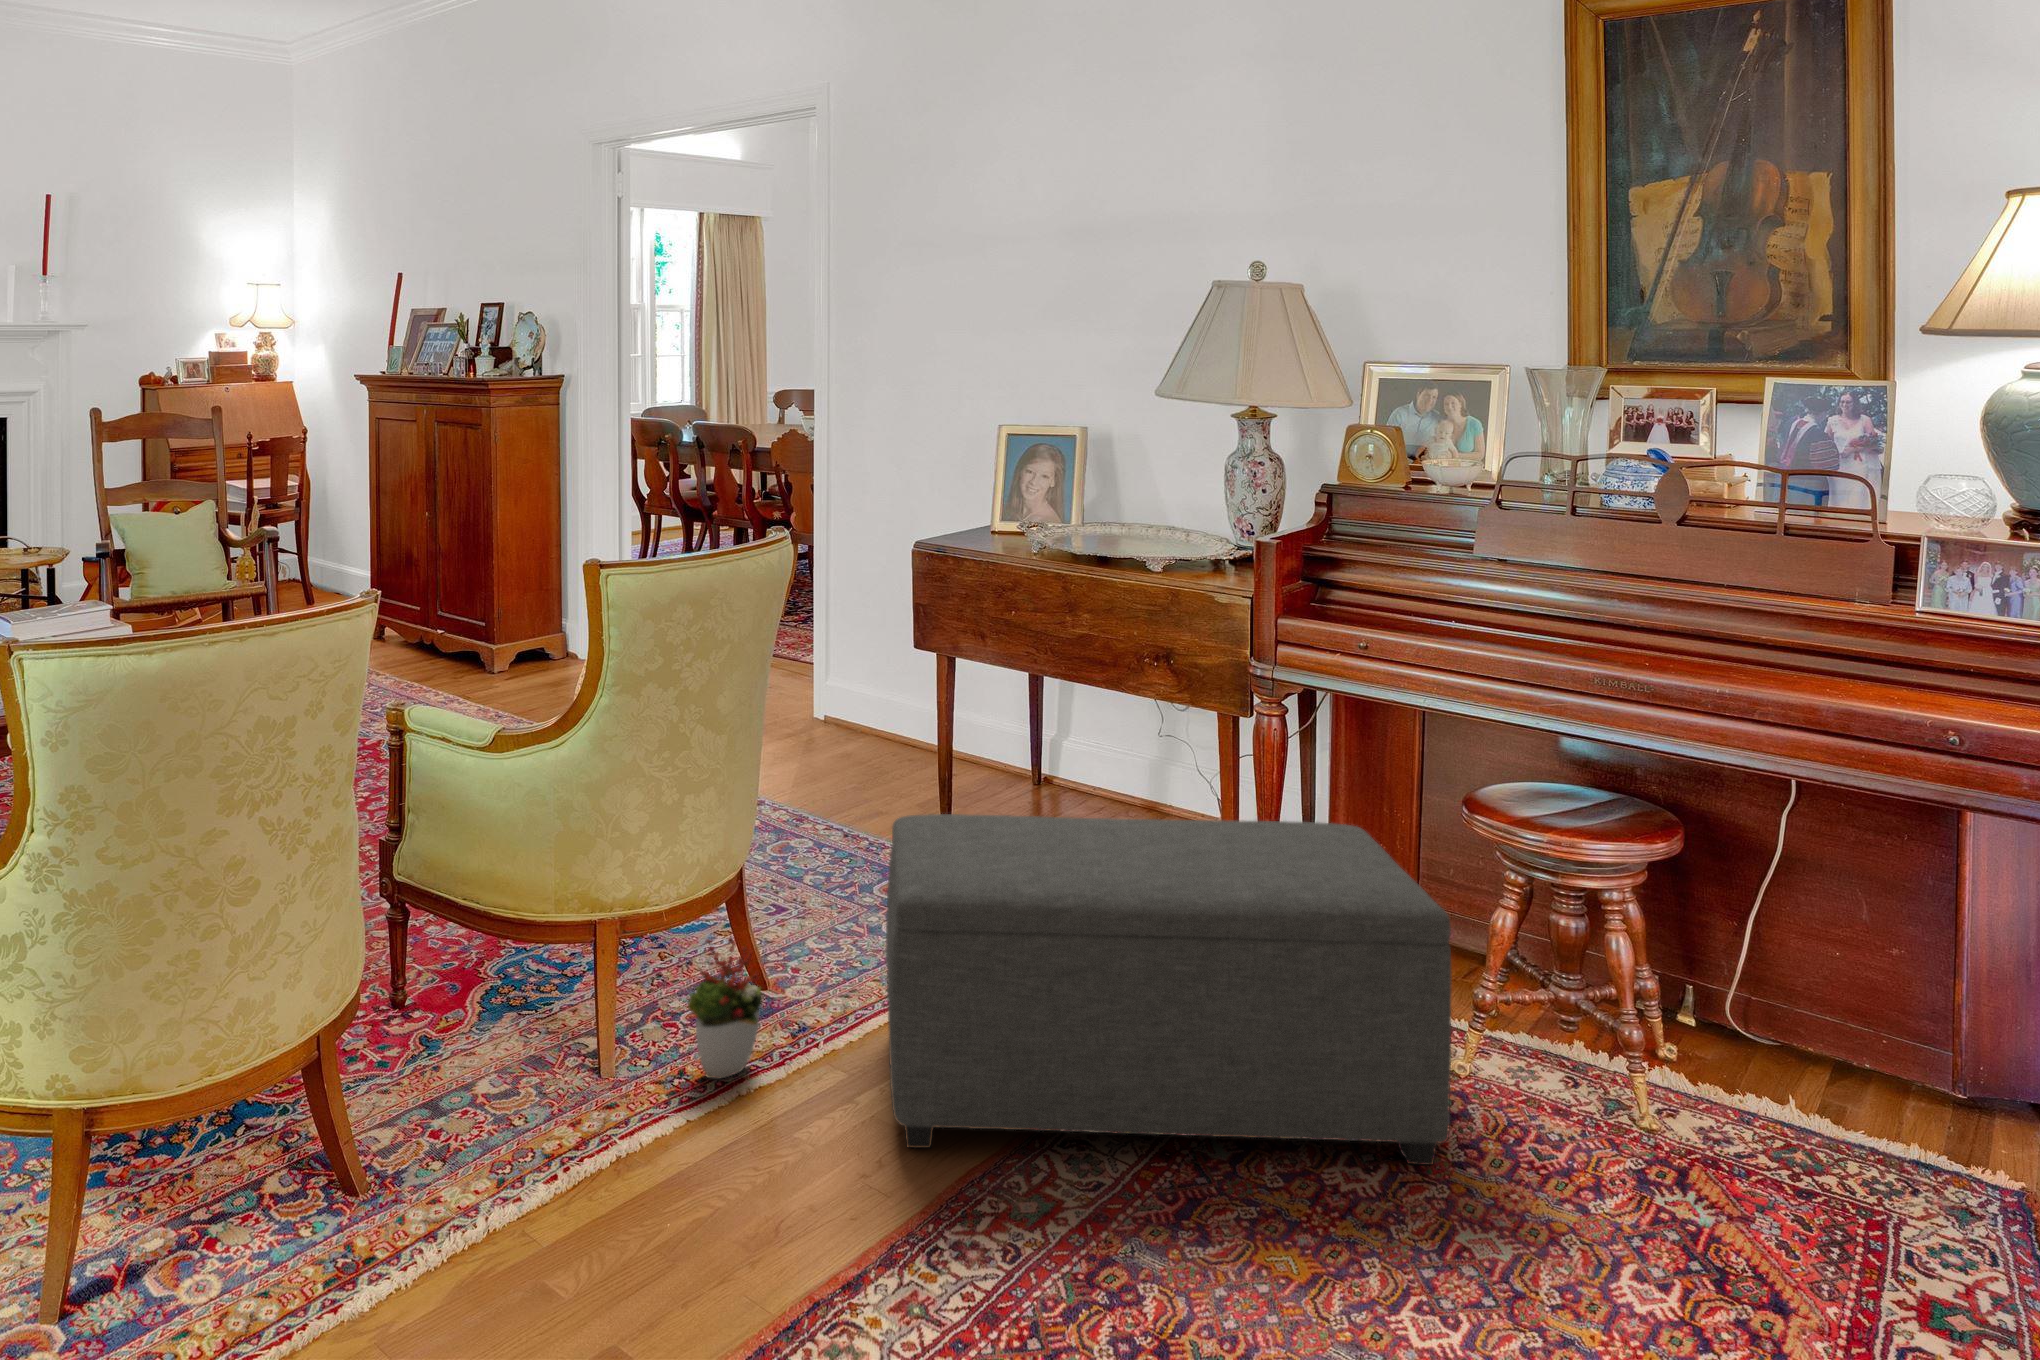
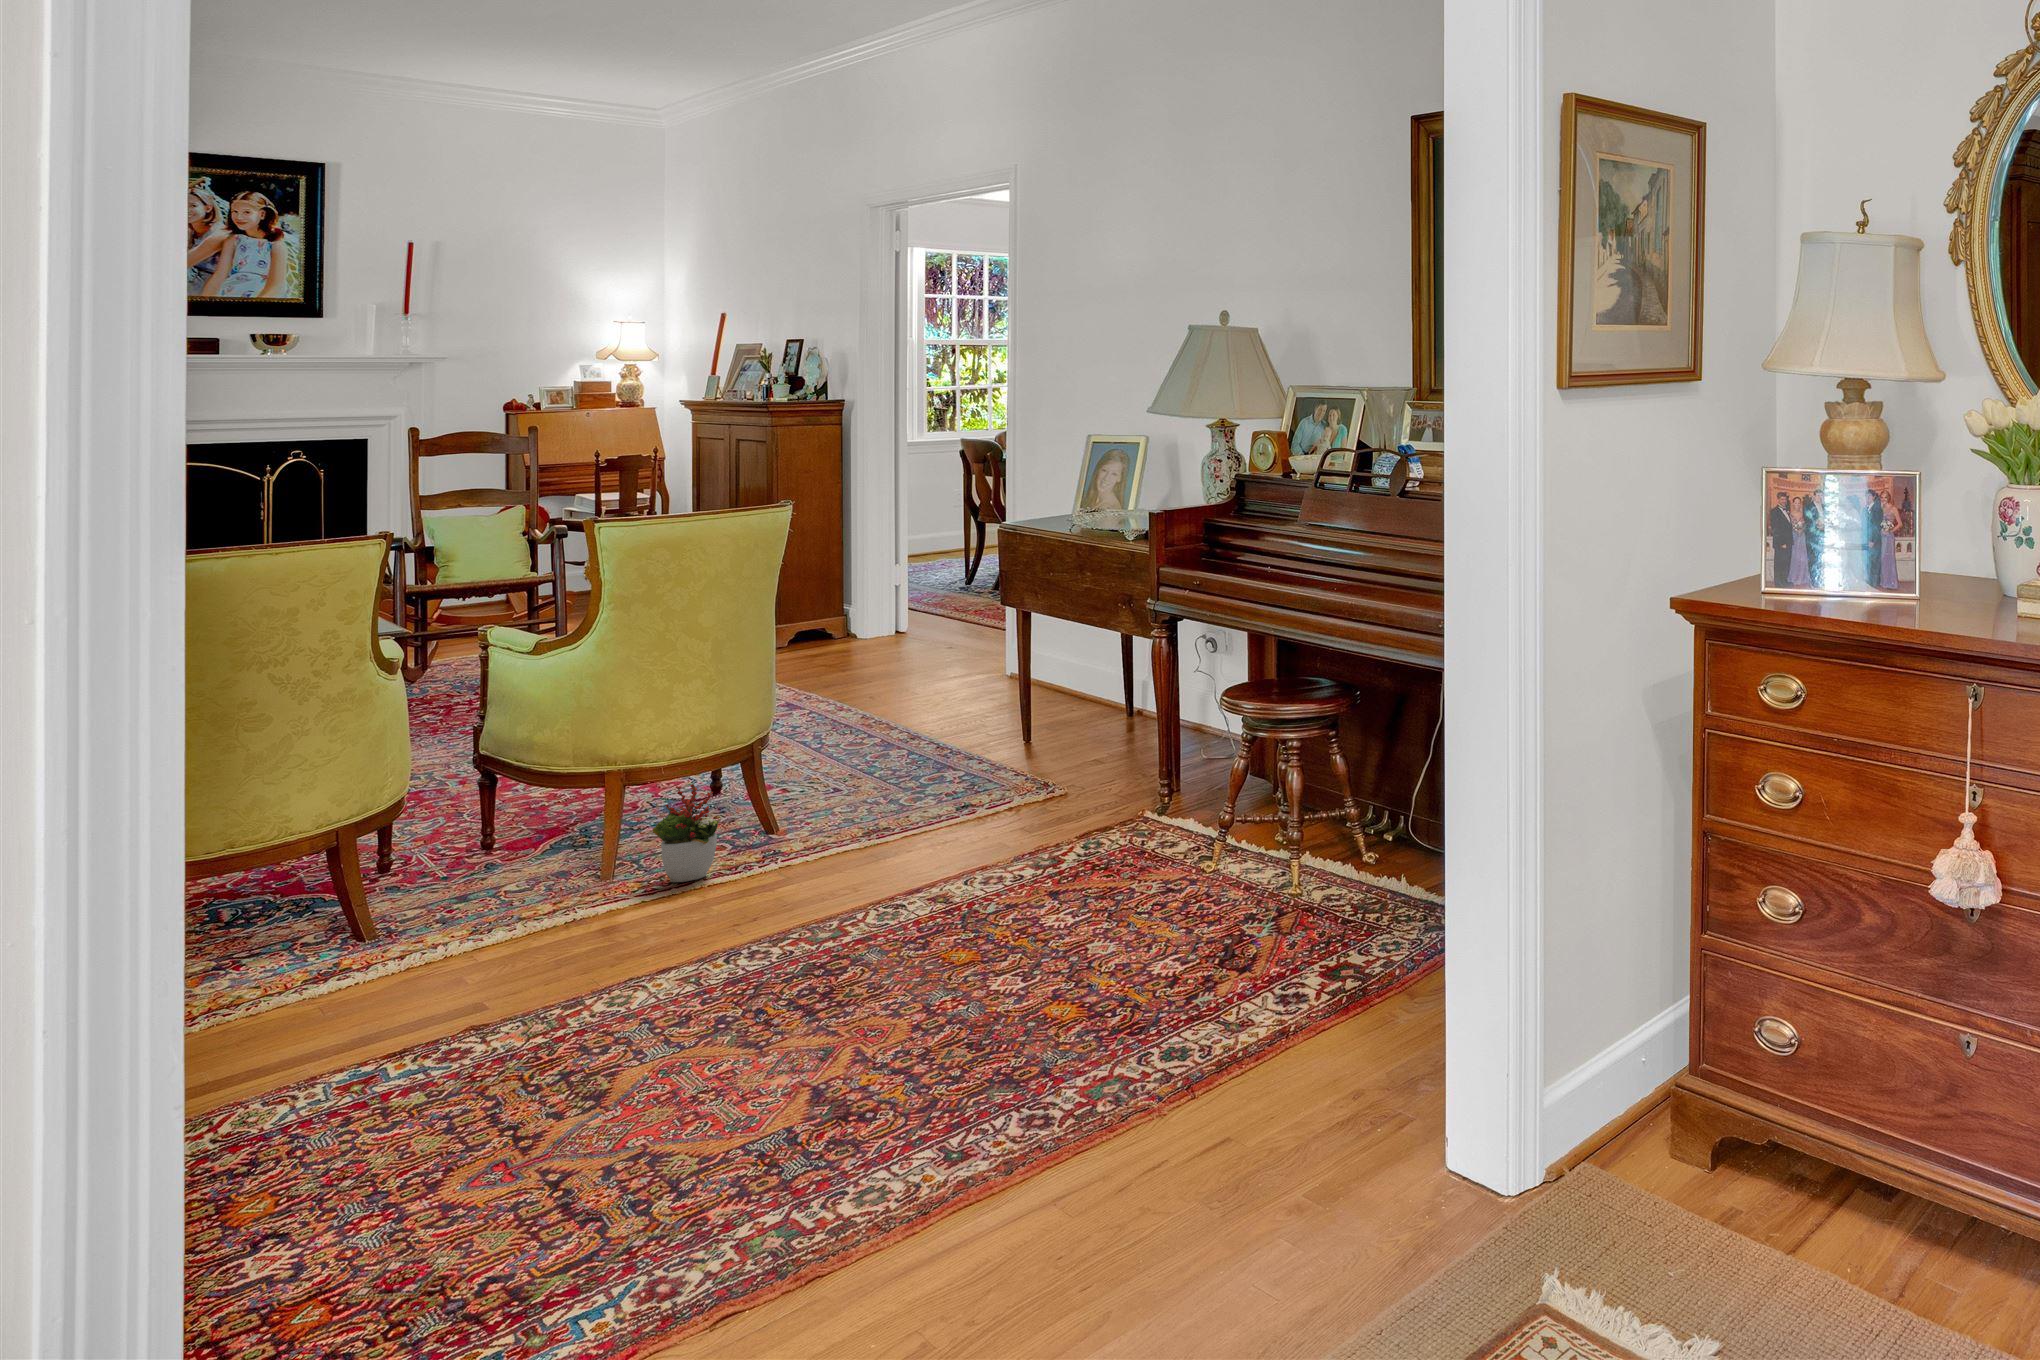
ottoman: present [886,814,1452,1165] -> none [758,700,1163,909]

